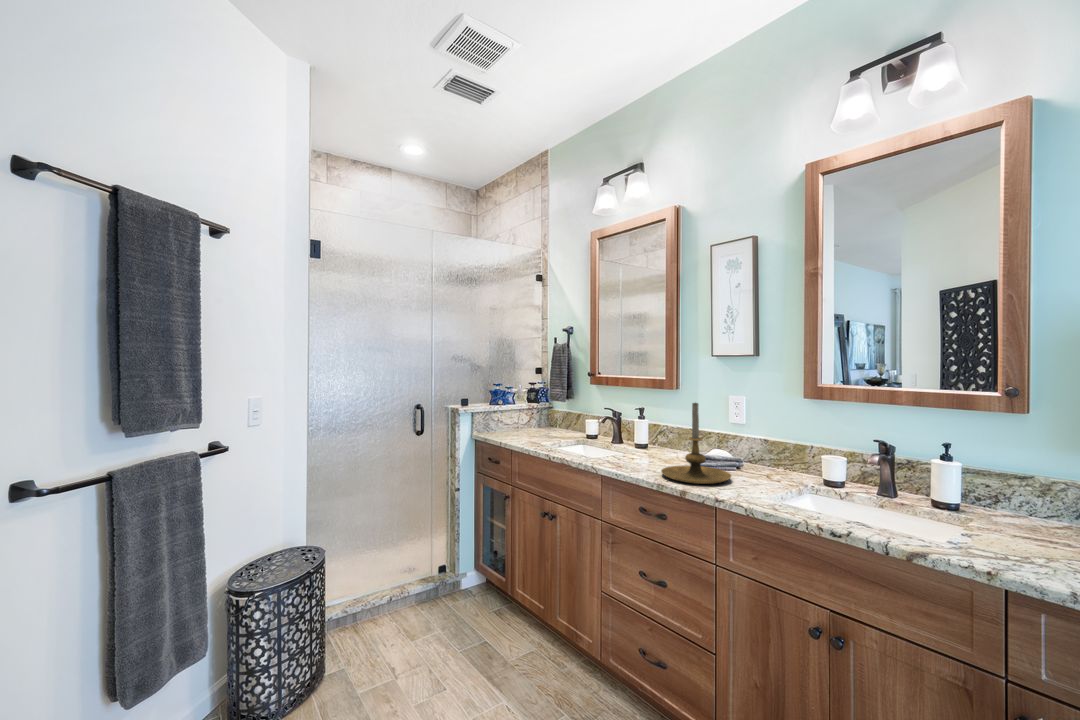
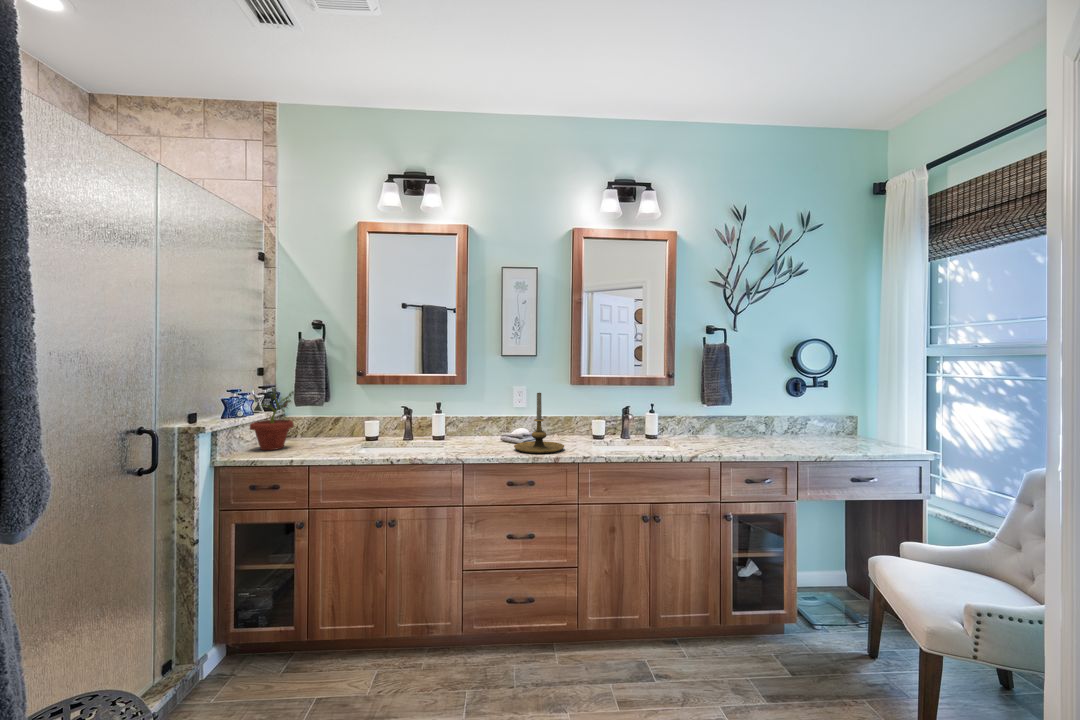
potted plant: none [506,383,539,434] -> present [250,387,294,450]

